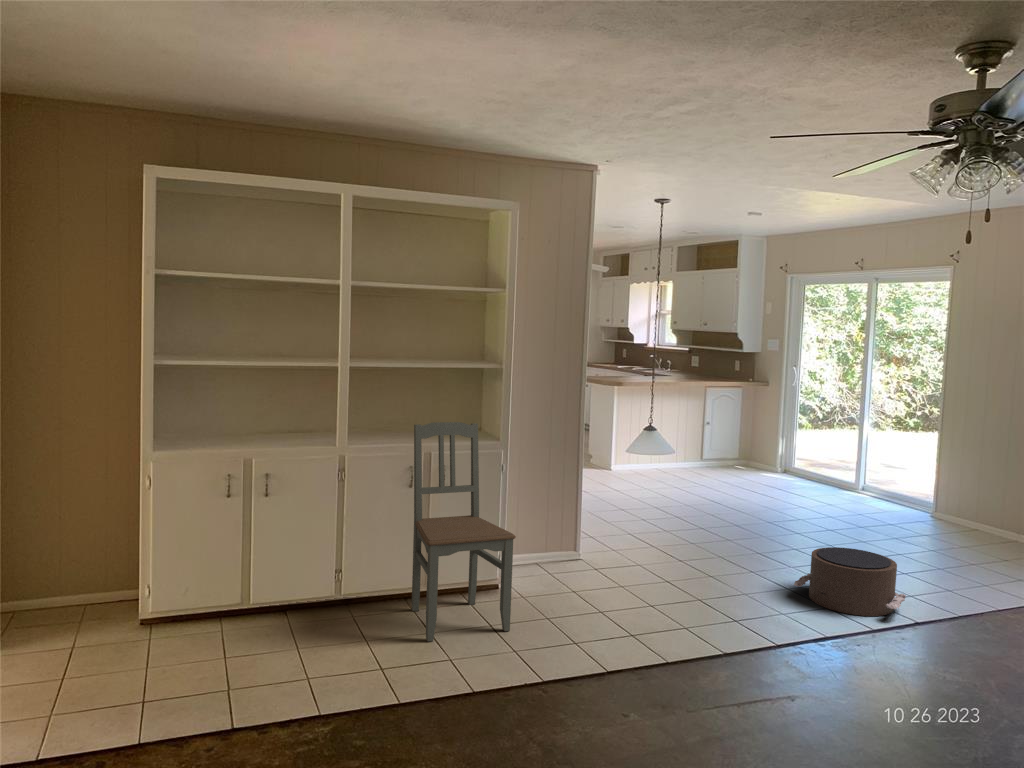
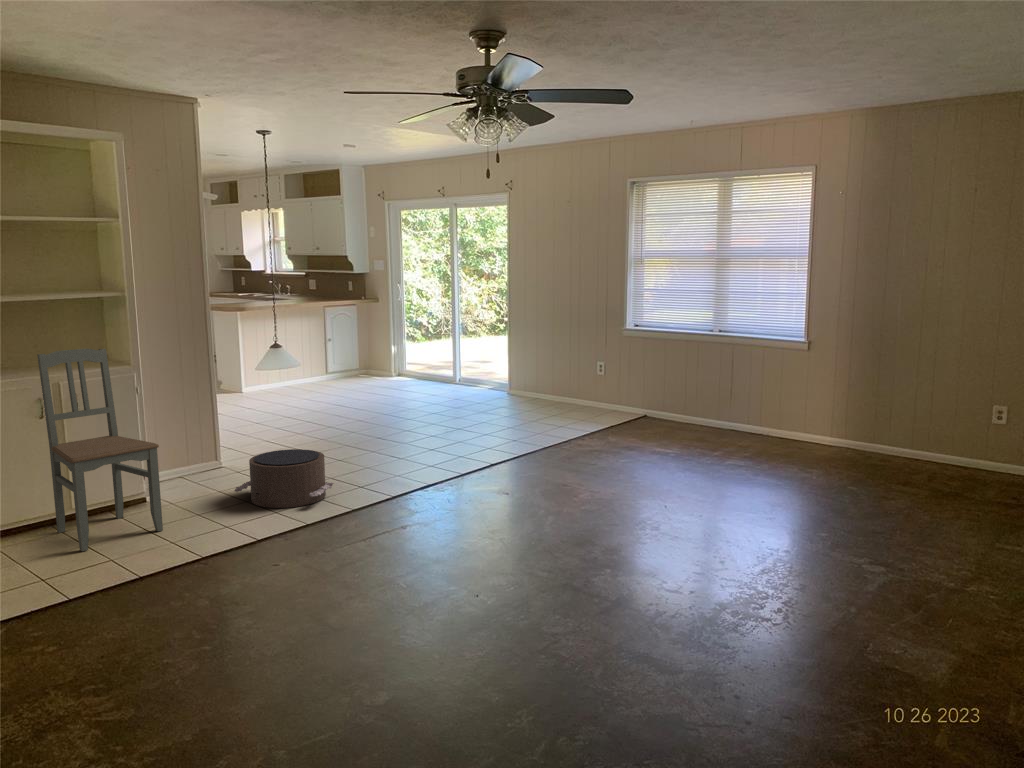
pouf: present [794,547,906,616] -> present [234,449,334,508]

